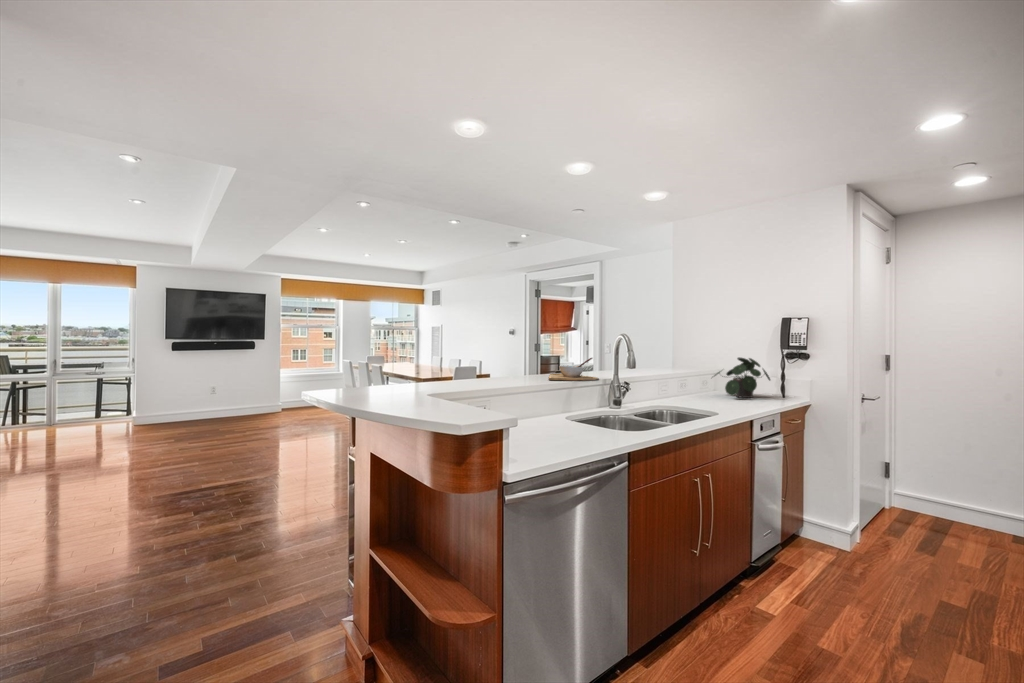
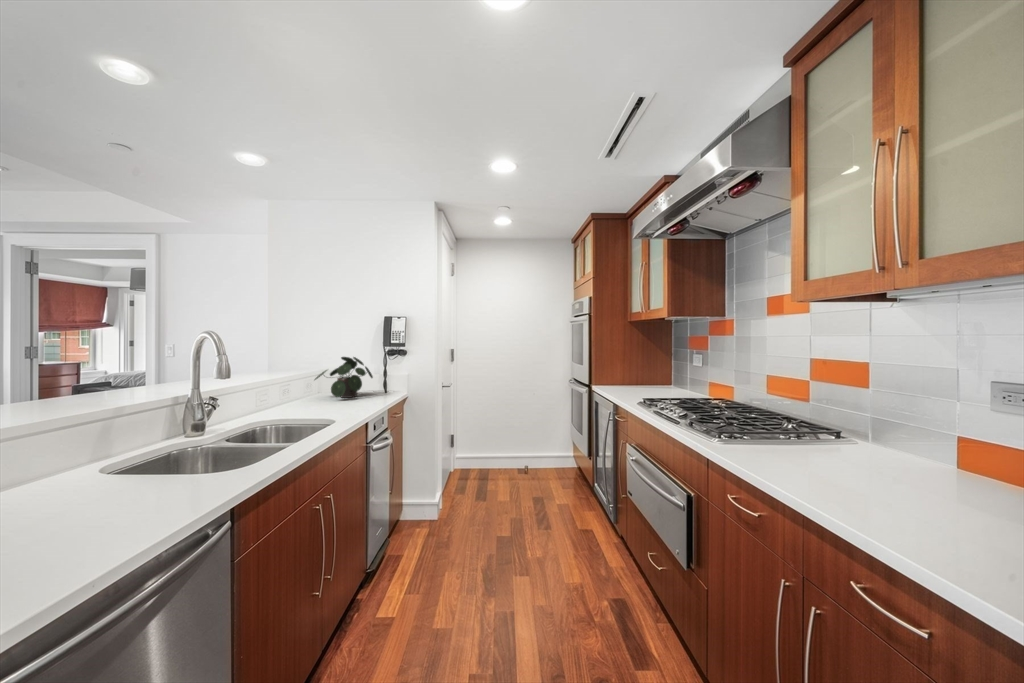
bowl: present [549,358,598,381] -> none [62,367,166,409]

